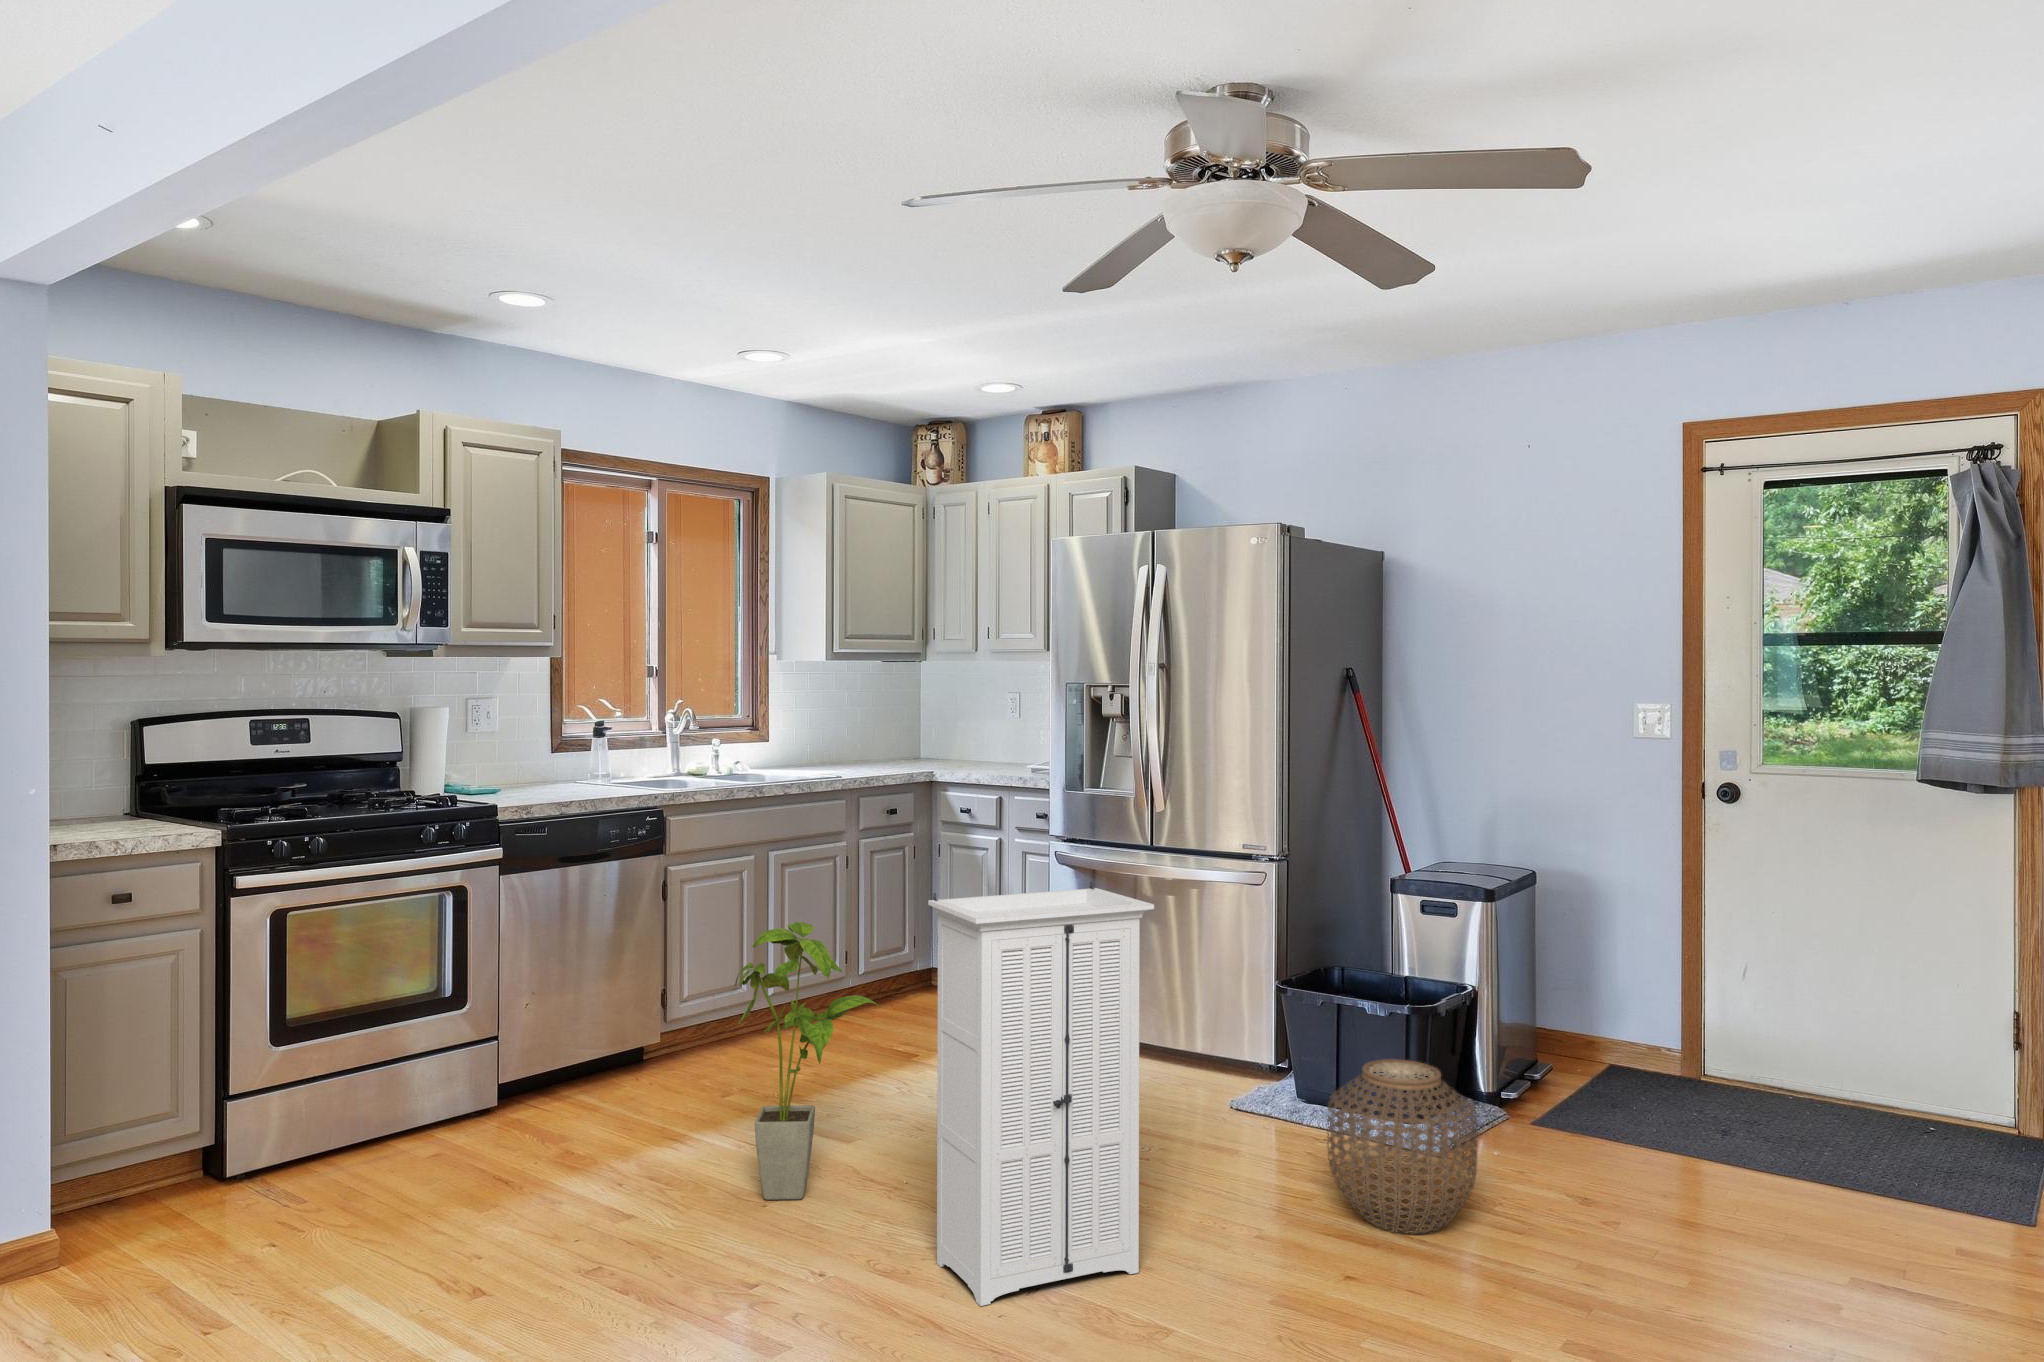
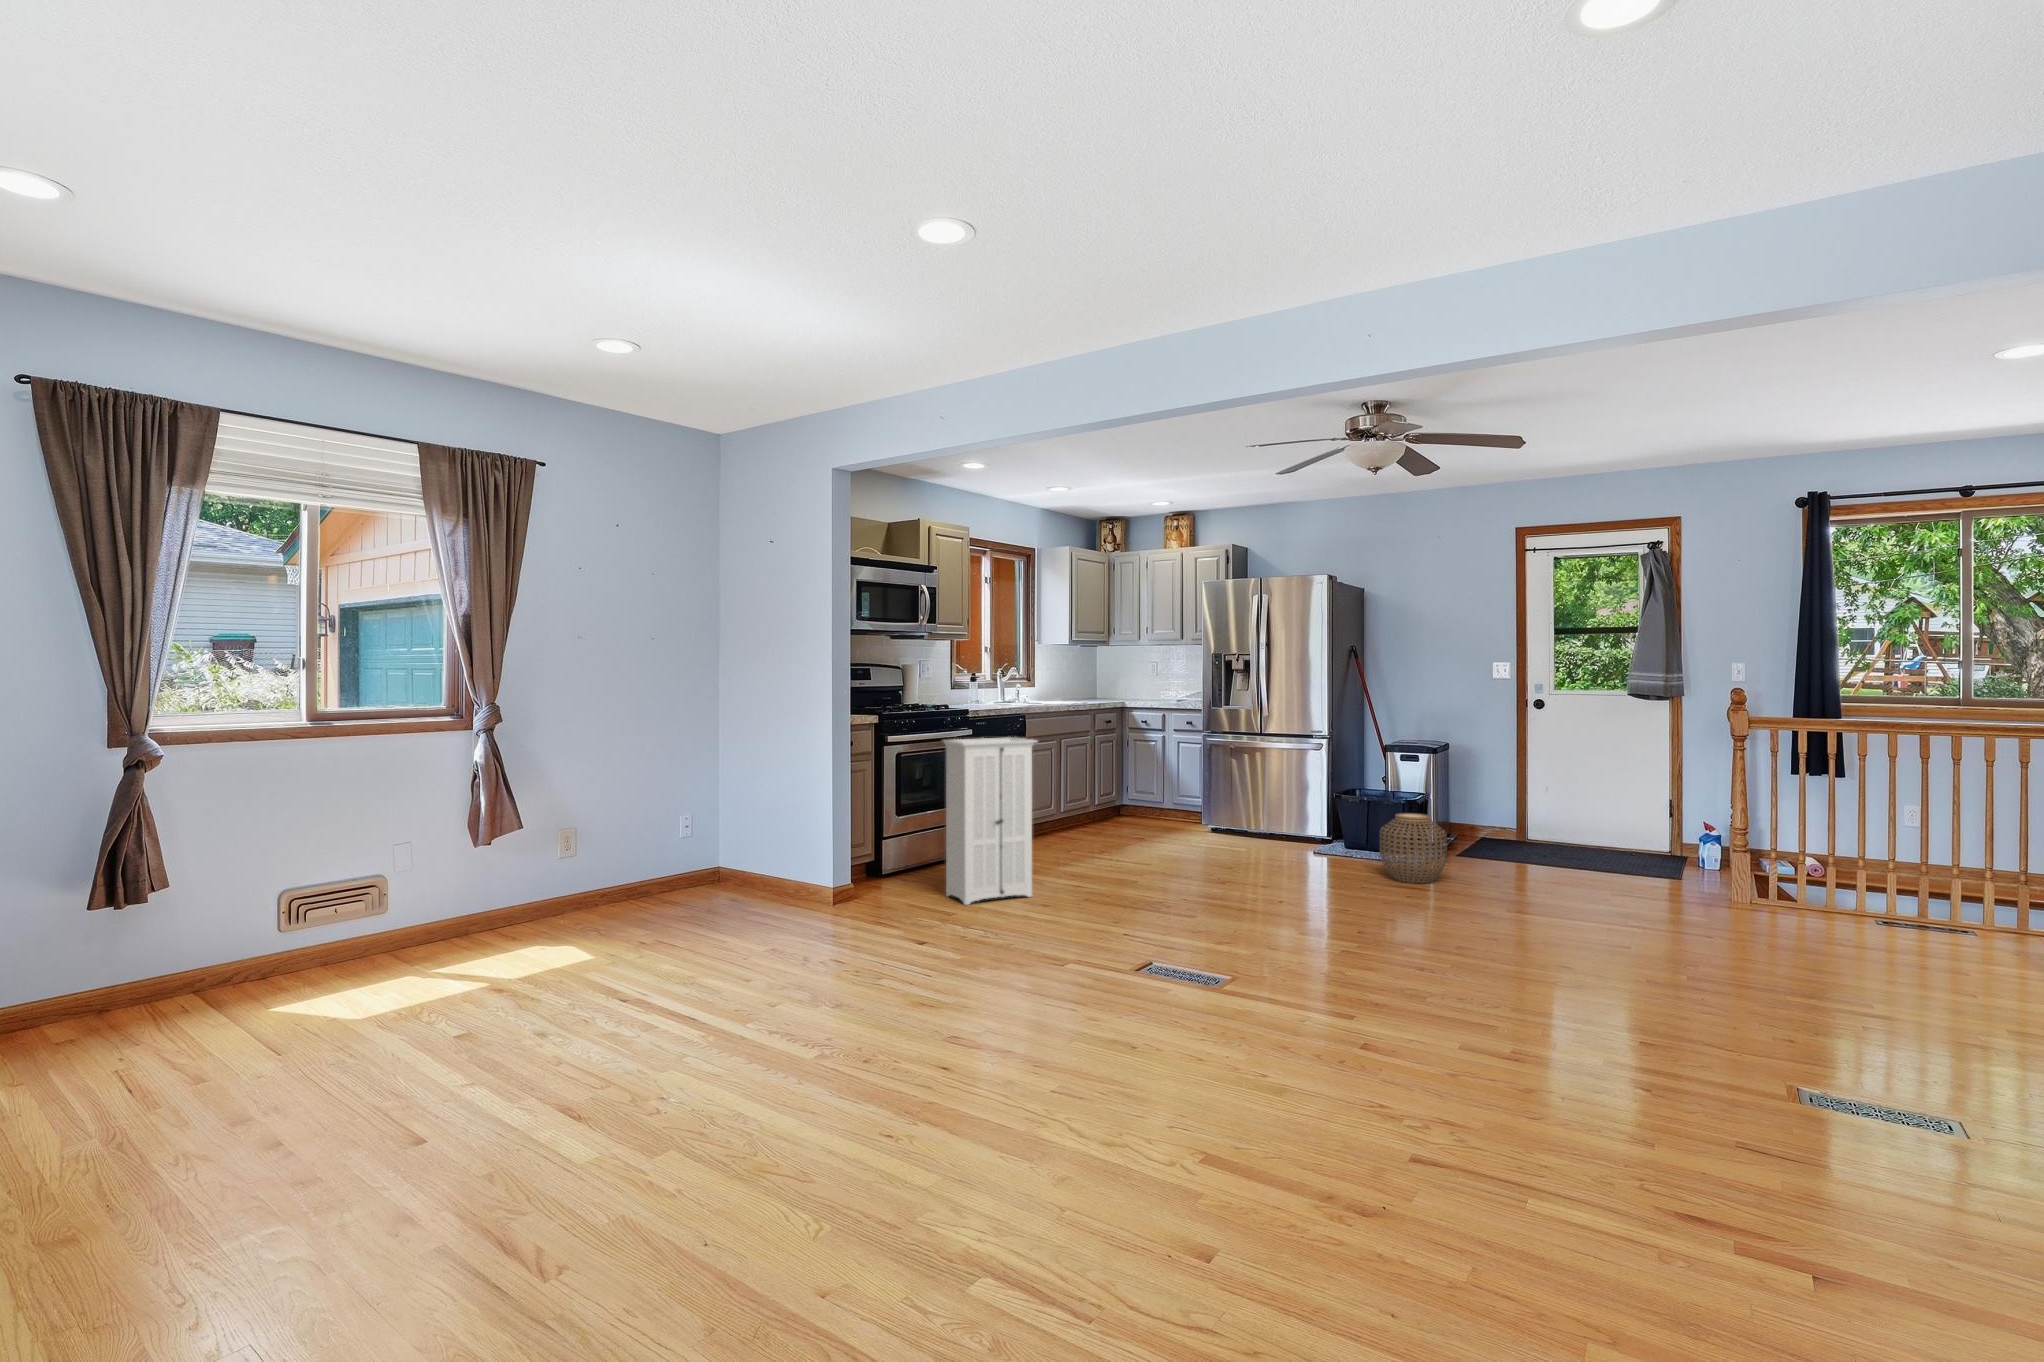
storage cabinet: present [928,882,1154,1306] -> present [943,737,1037,905]
house plant: present [735,922,880,1200] -> none [1113,755,1176,878]

